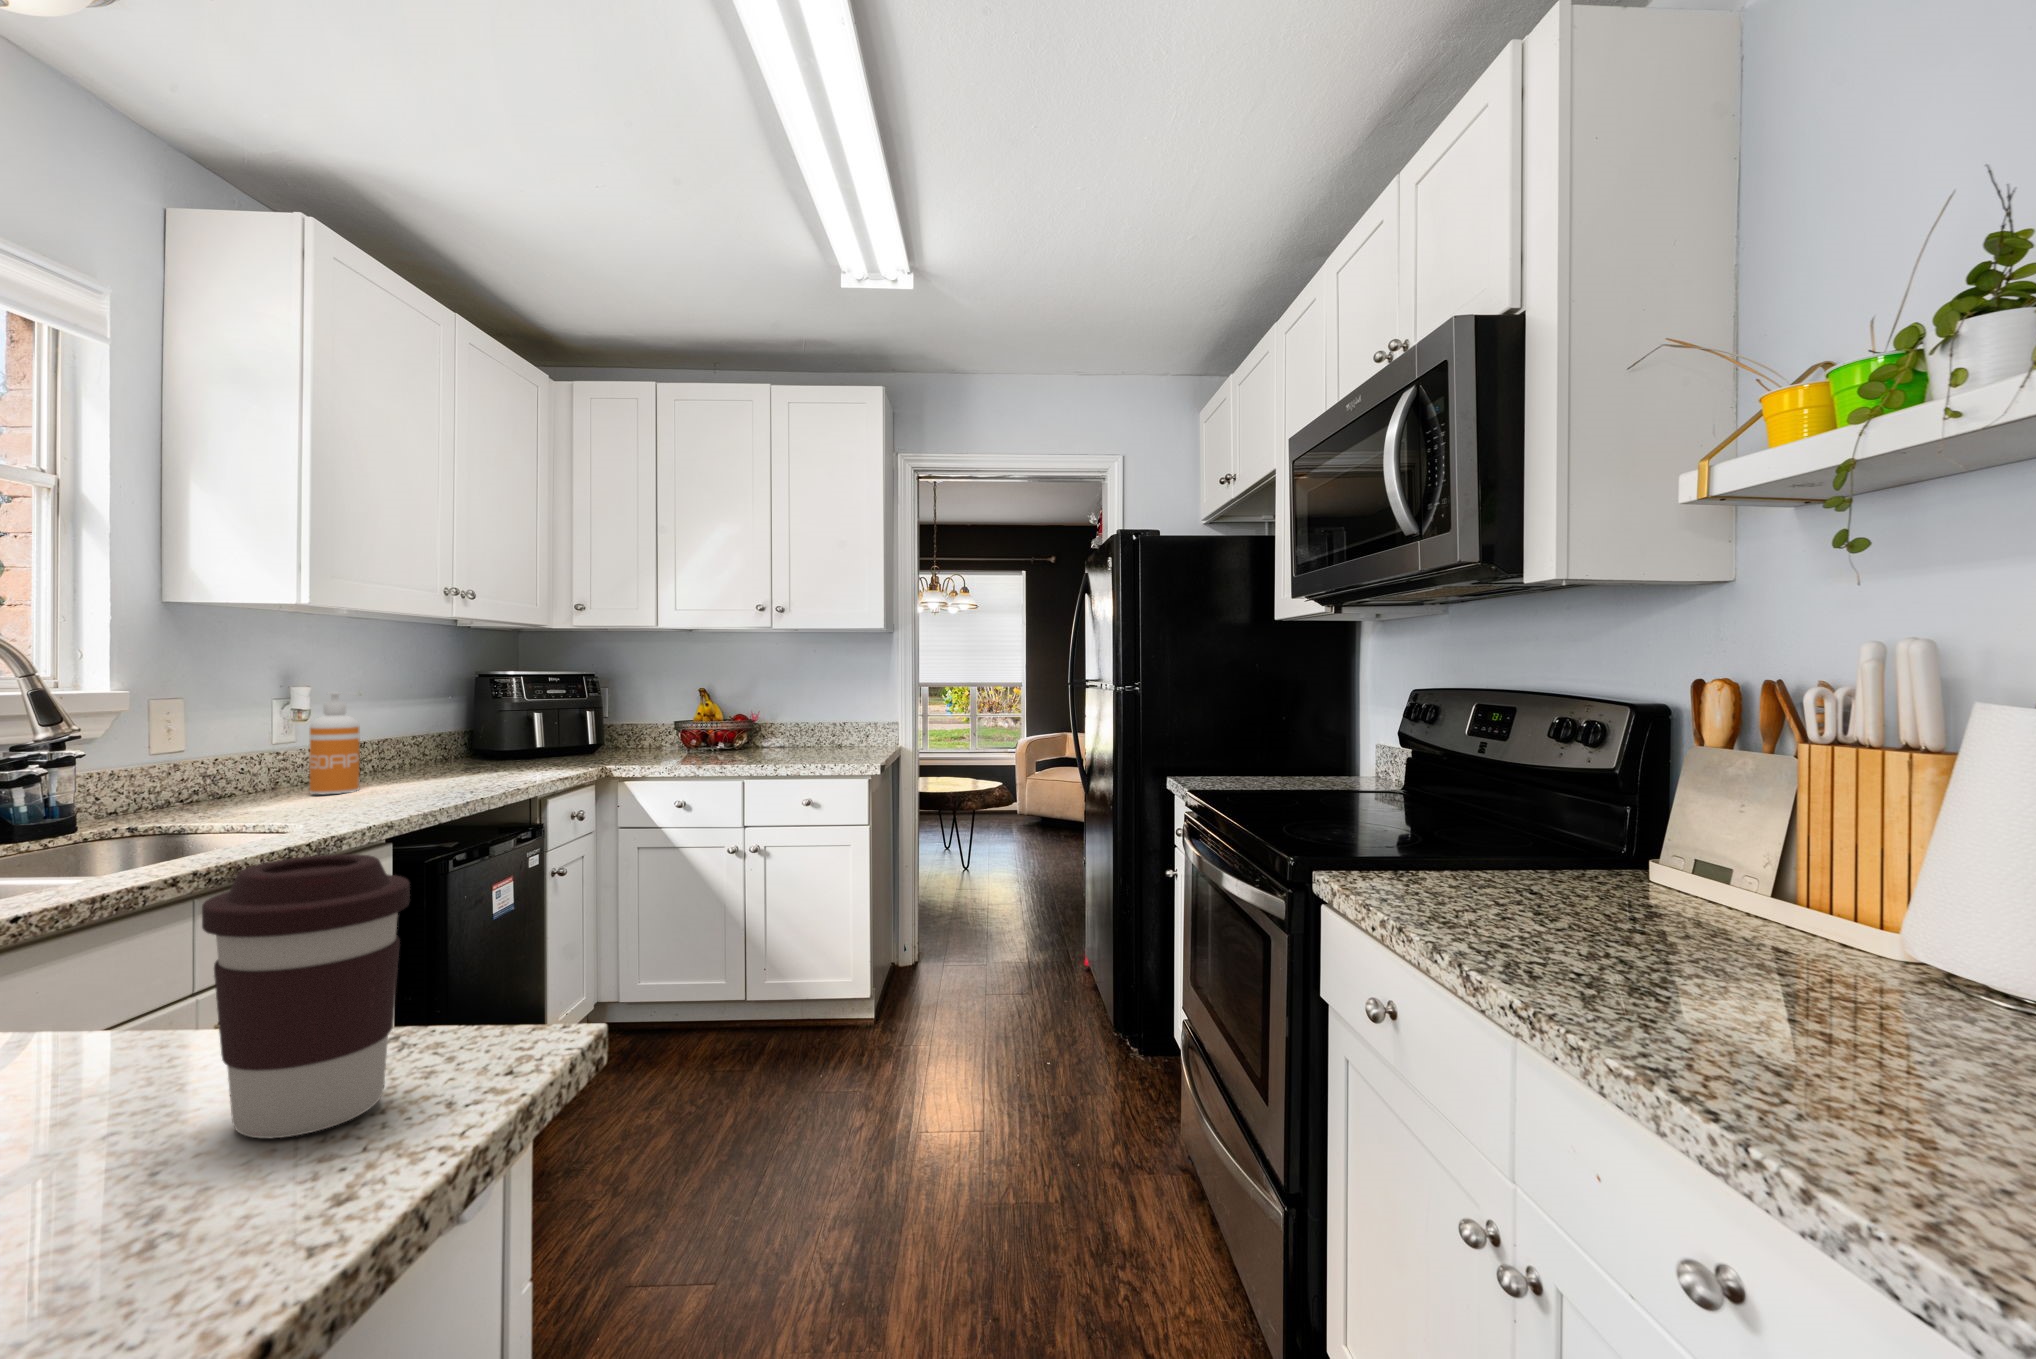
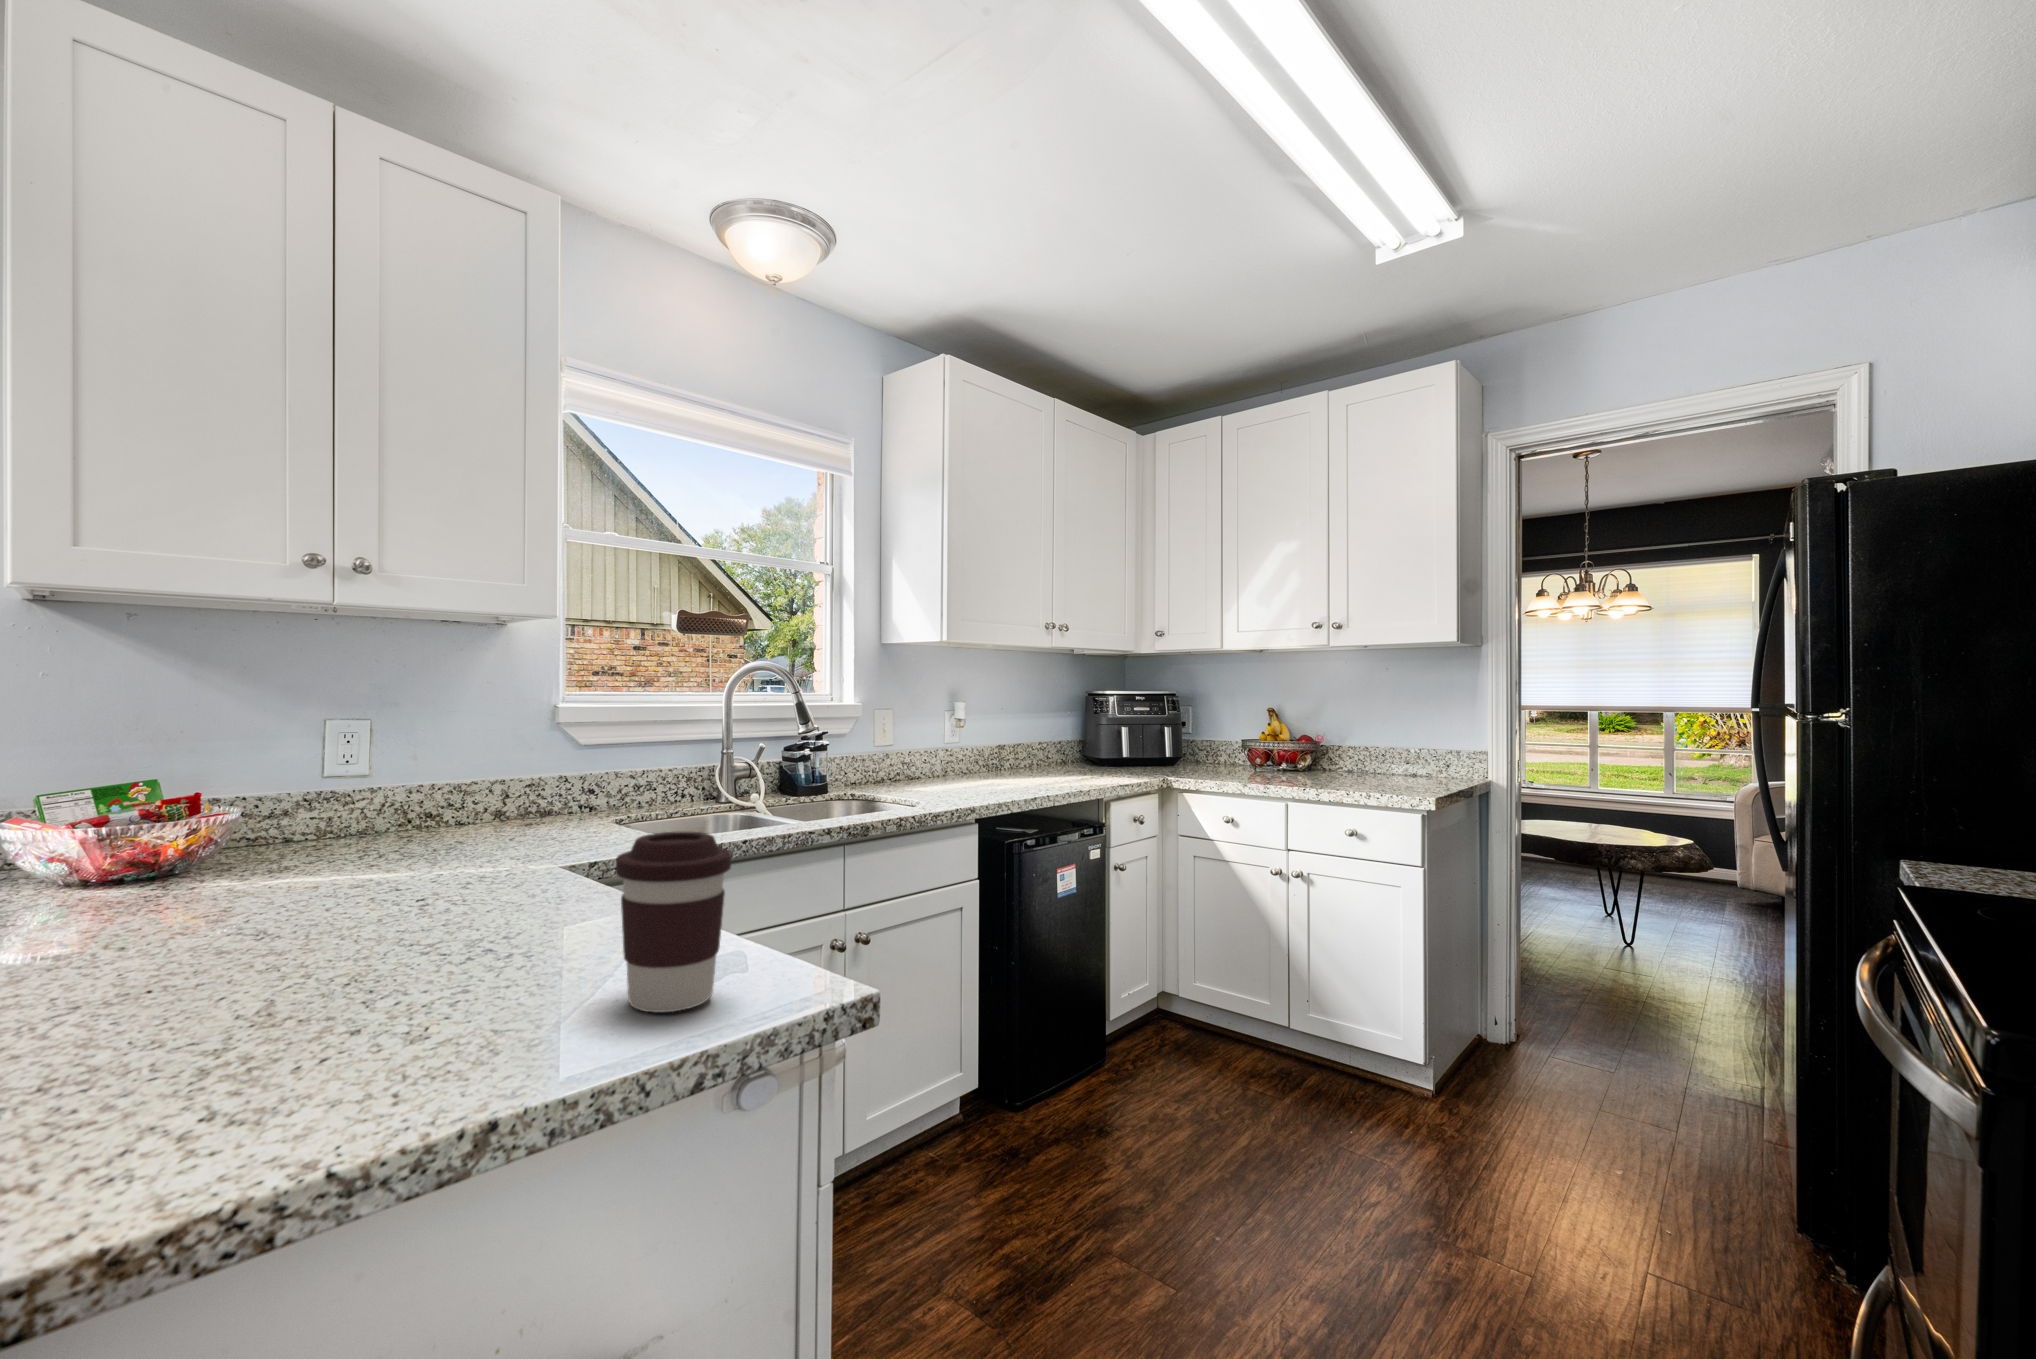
soap dispenser: present [310,692,359,794] -> none [958,706,989,782]

